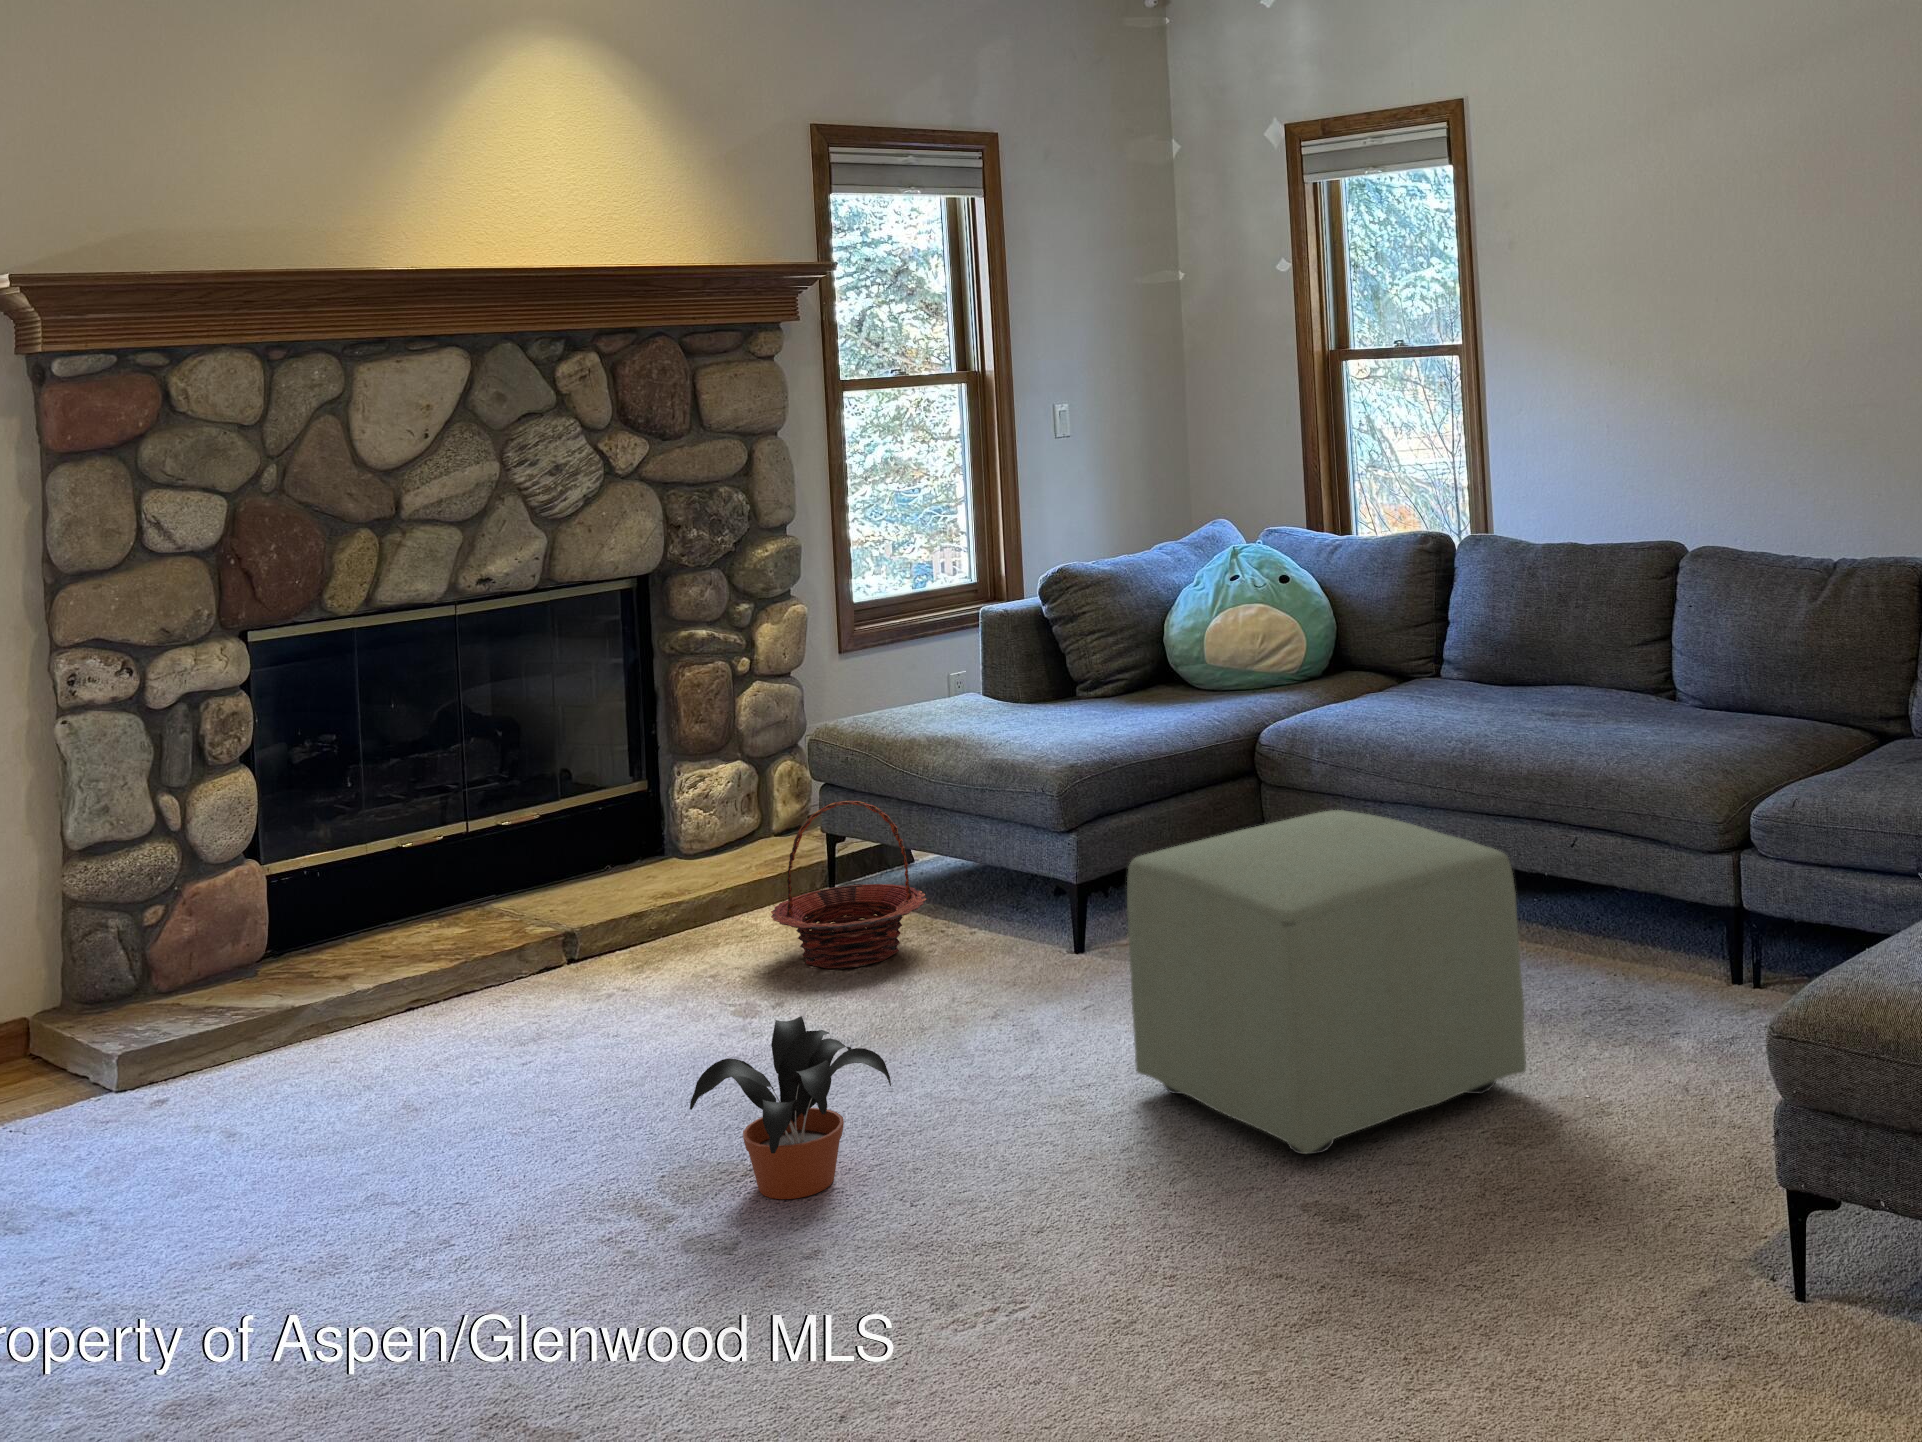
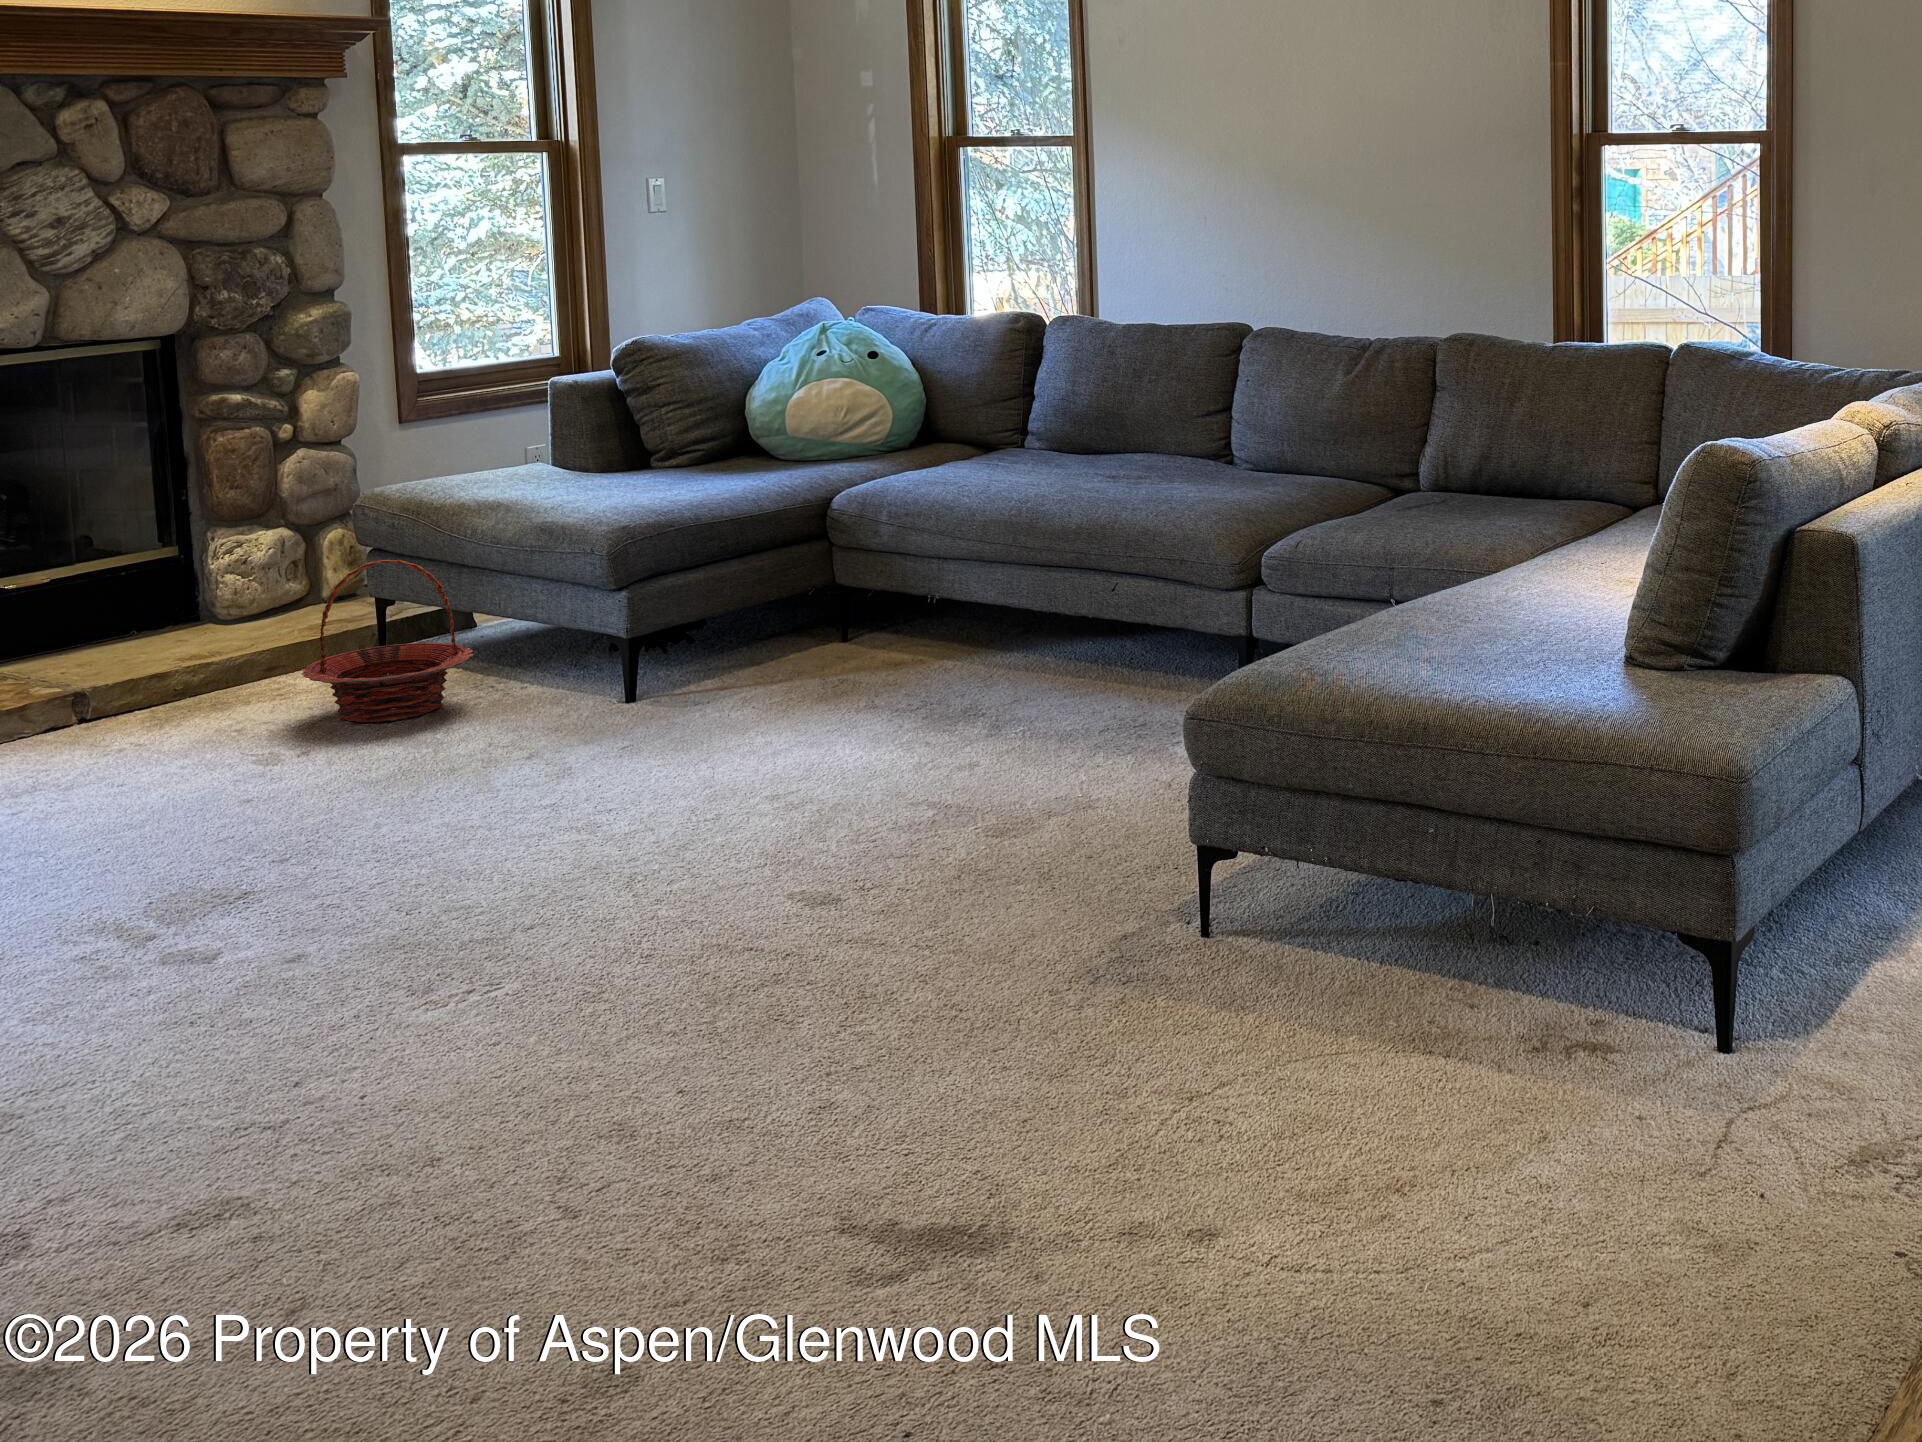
ottoman: present [1127,810,1526,1154] -> none [652,557,1027,853]
potted plant: present [690,1016,891,1199] -> none [176,748,395,914]

